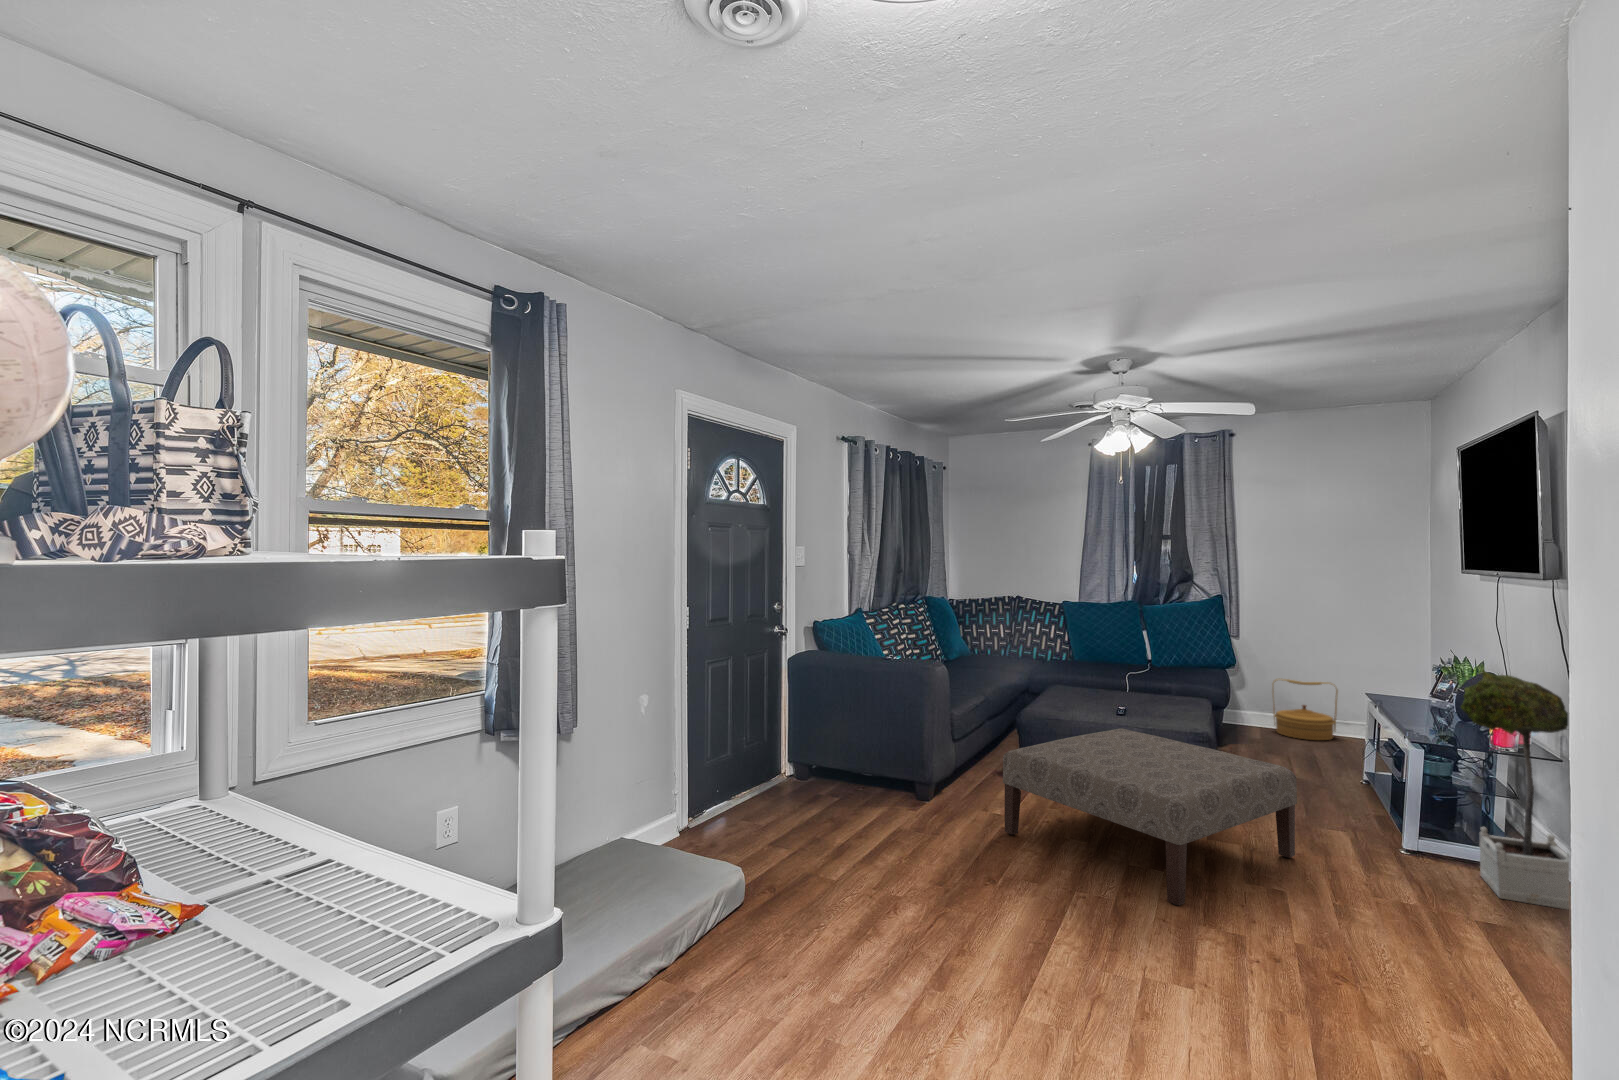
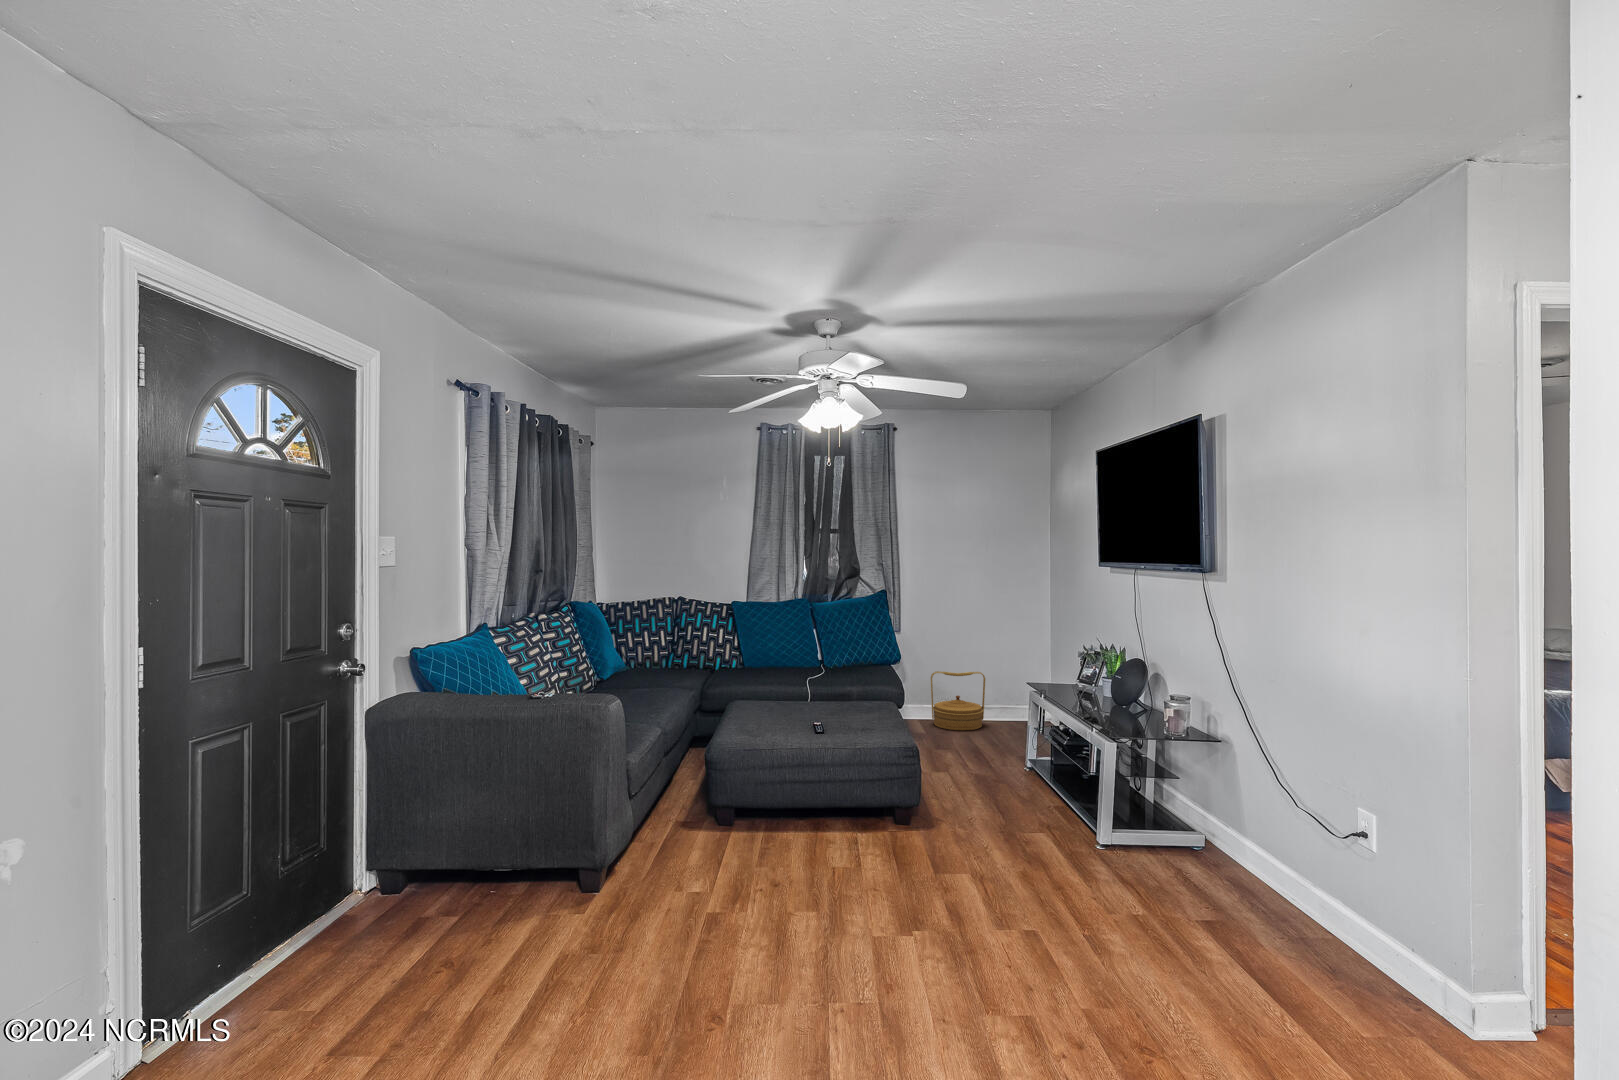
potted tree: present [1461,670,1569,909] -> none [1162,661,1264,895]
ottoman: present [1003,728,1297,906] -> none [706,756,1026,1002]

